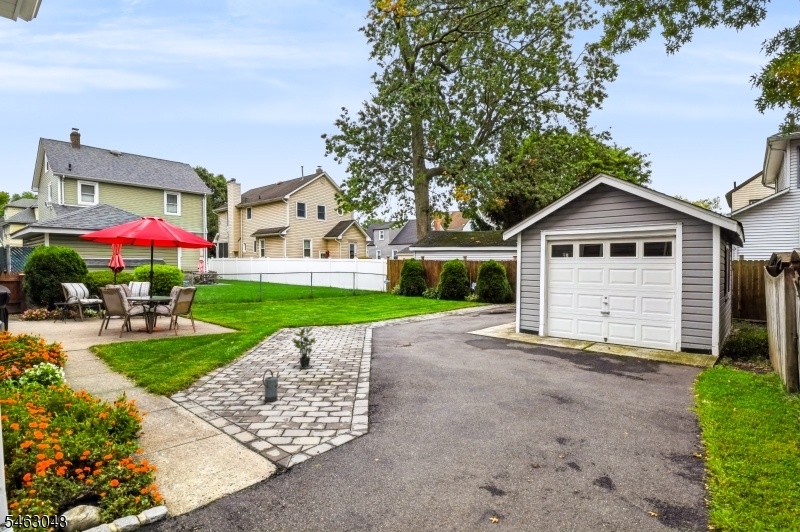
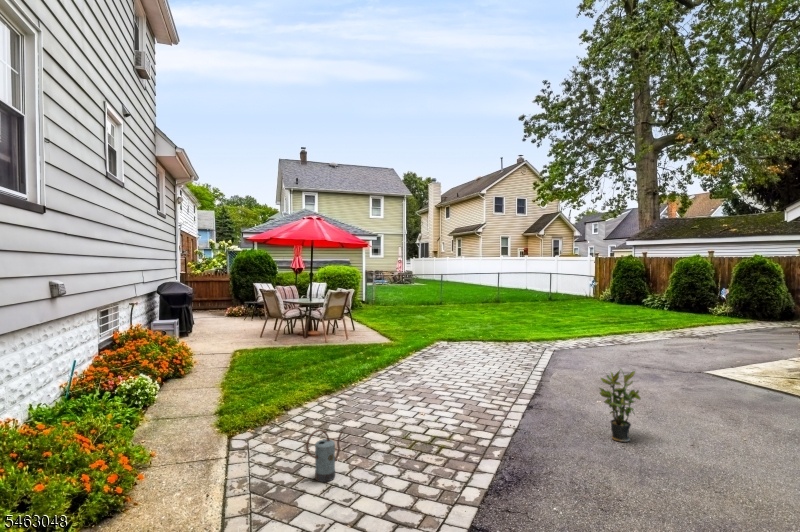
potted plant: present [293,327,316,369] -> present [600,371,641,442]

